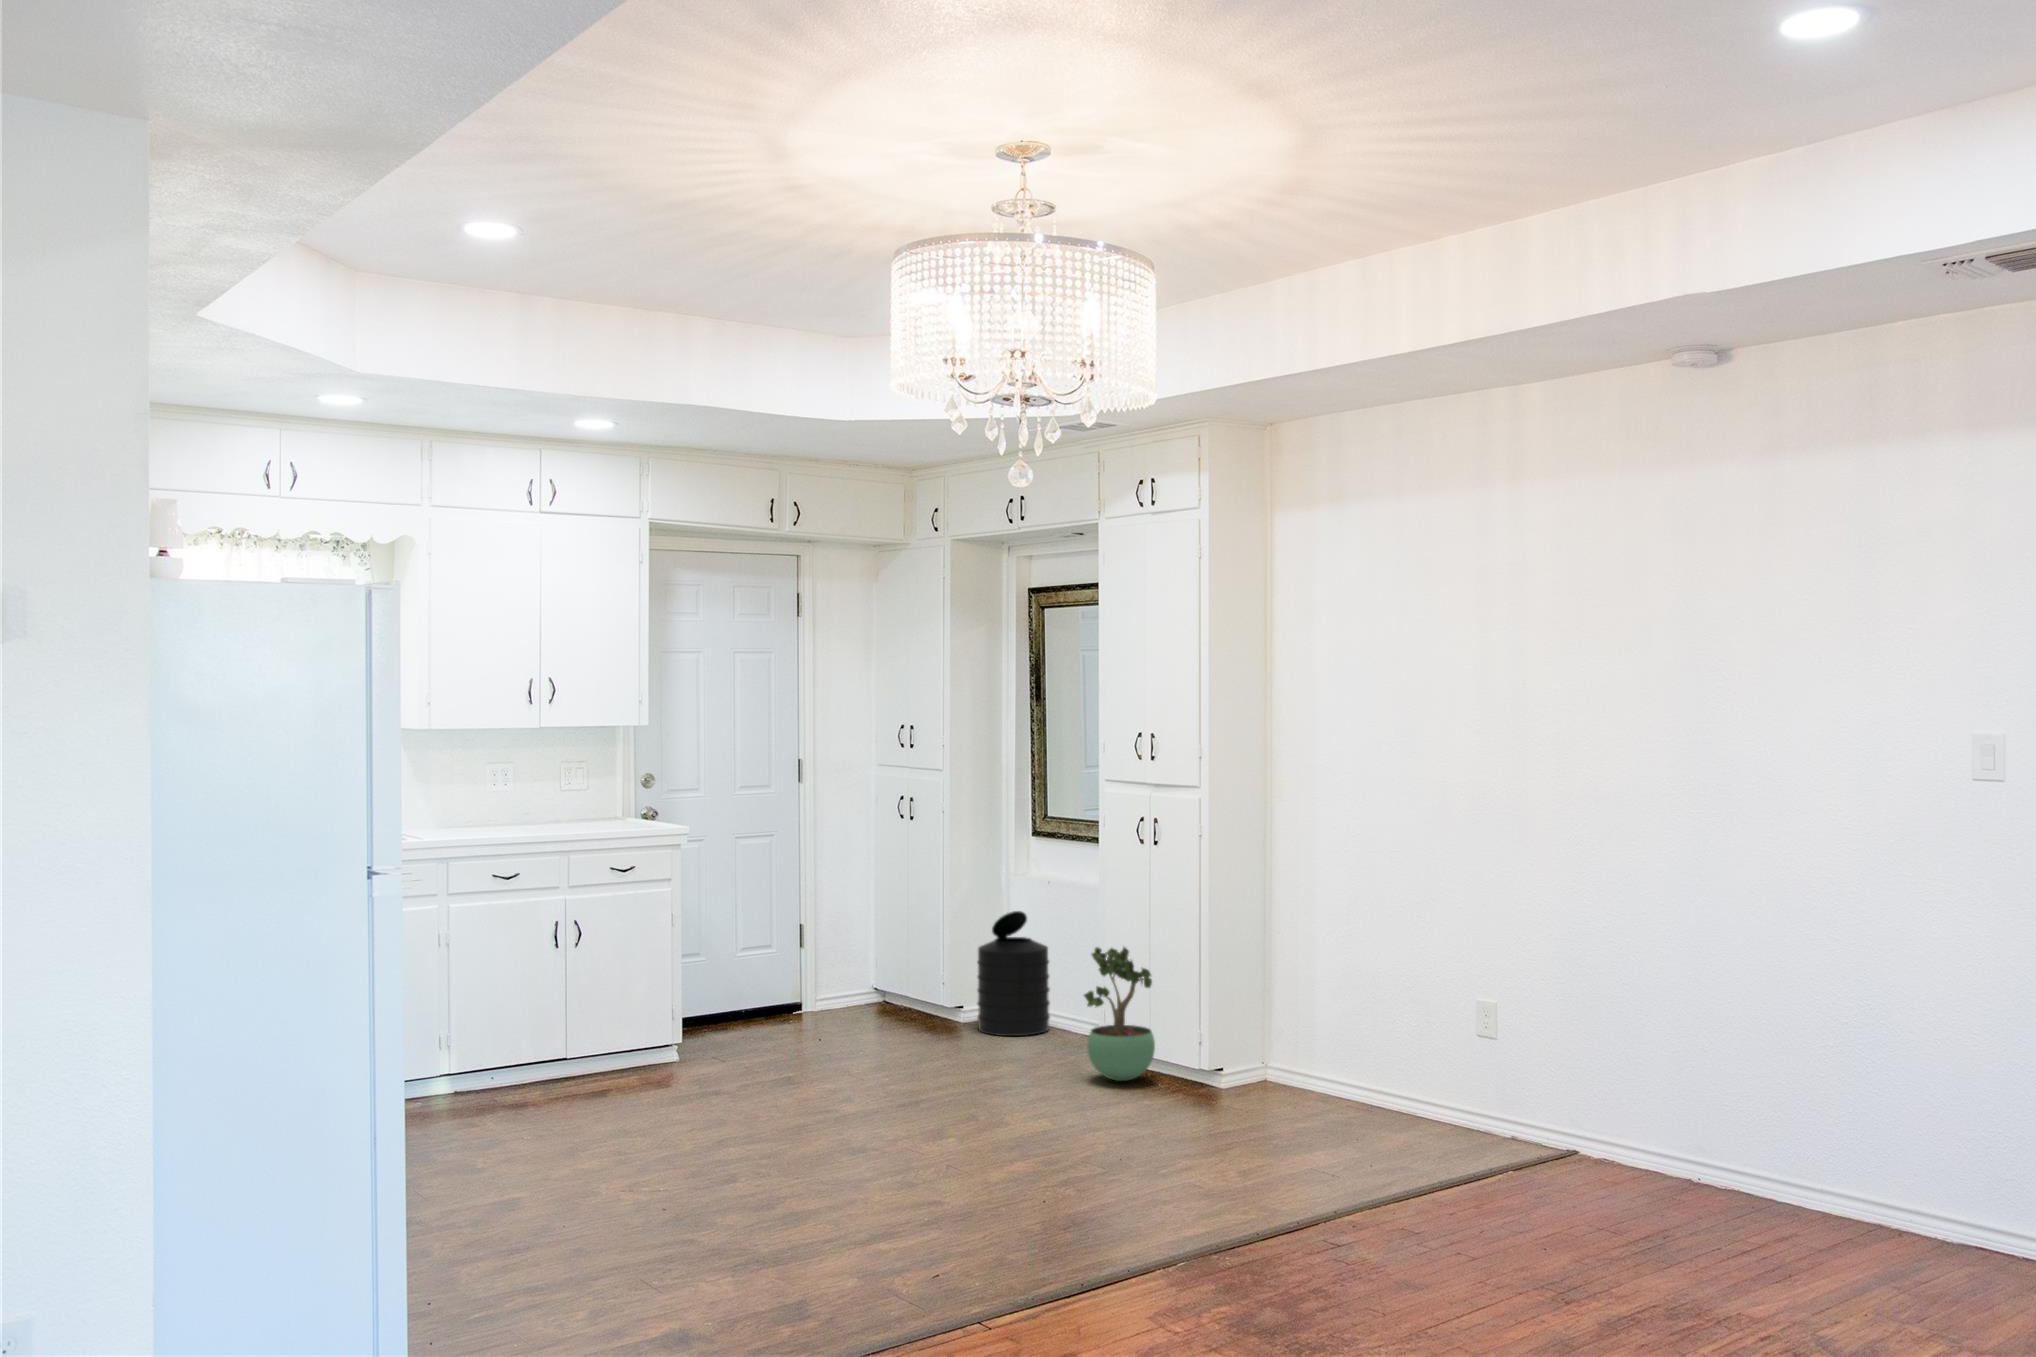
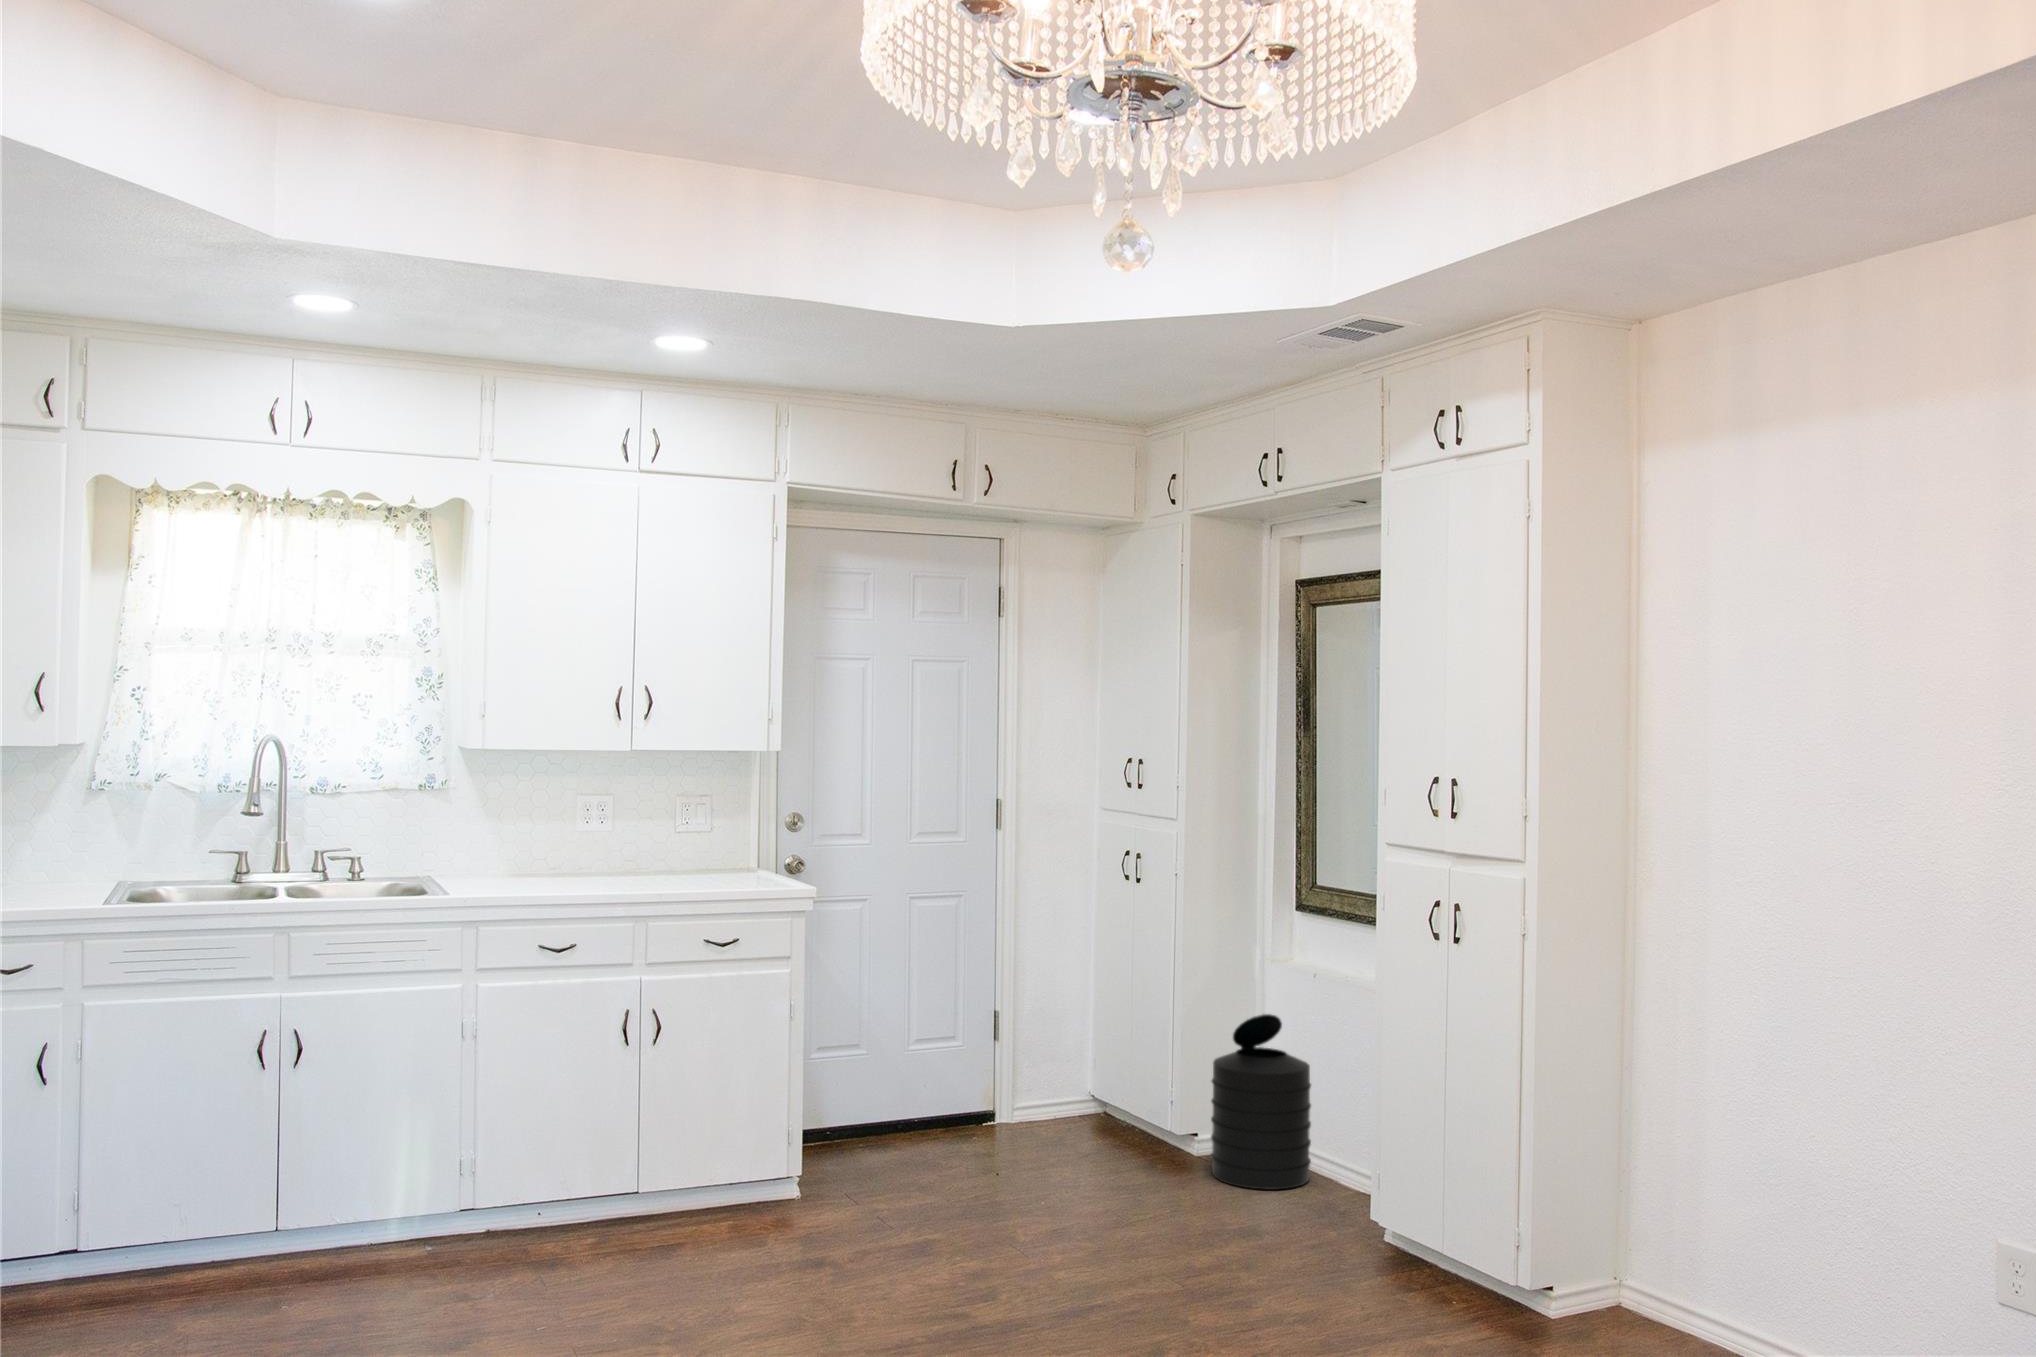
potted plant: present [1084,947,1155,1081] -> none [1341,1093,1449,1299]

